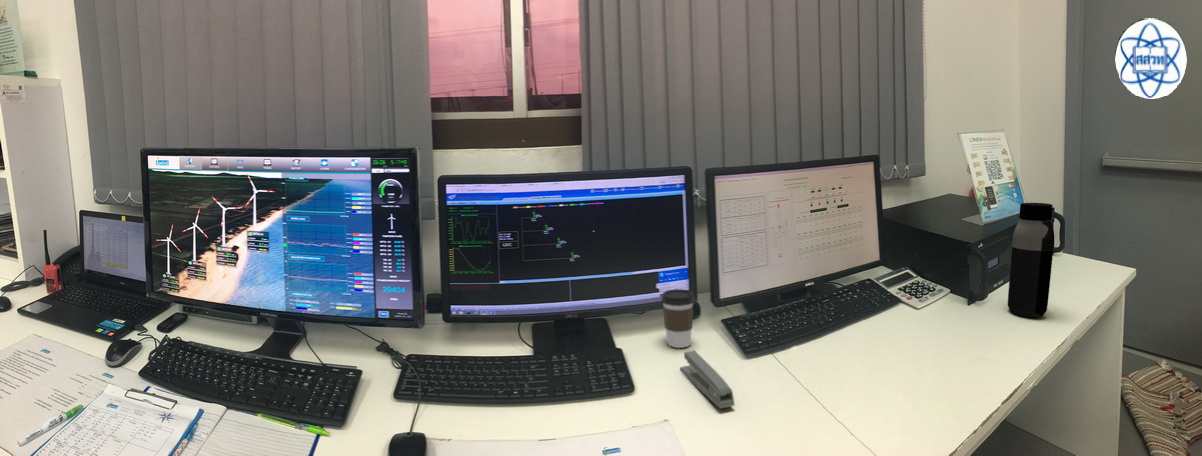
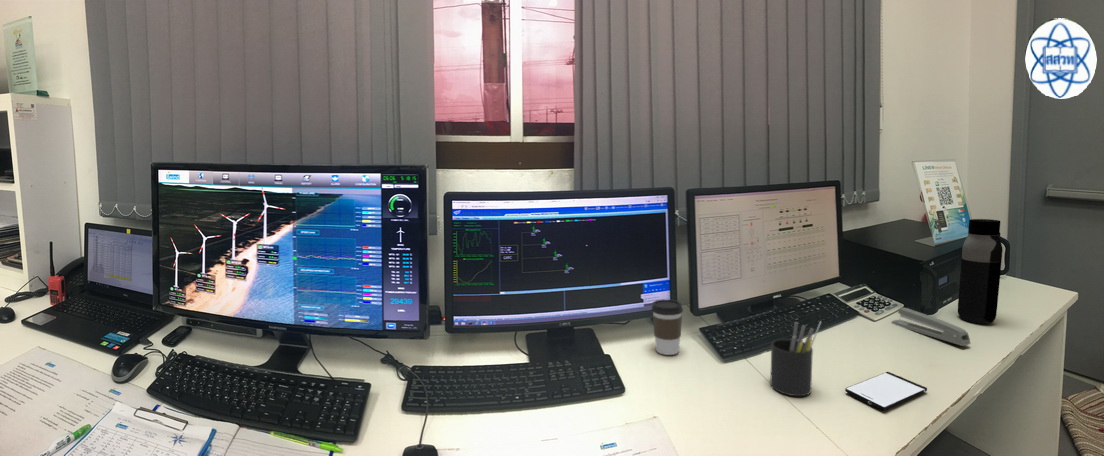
pen holder: none [777,311,827,390] -> present [770,322,821,396]
stapler: present [680,350,734,408] -> present [892,308,970,346]
smartphone: none [853,366,941,404] -> present [845,372,927,410]

